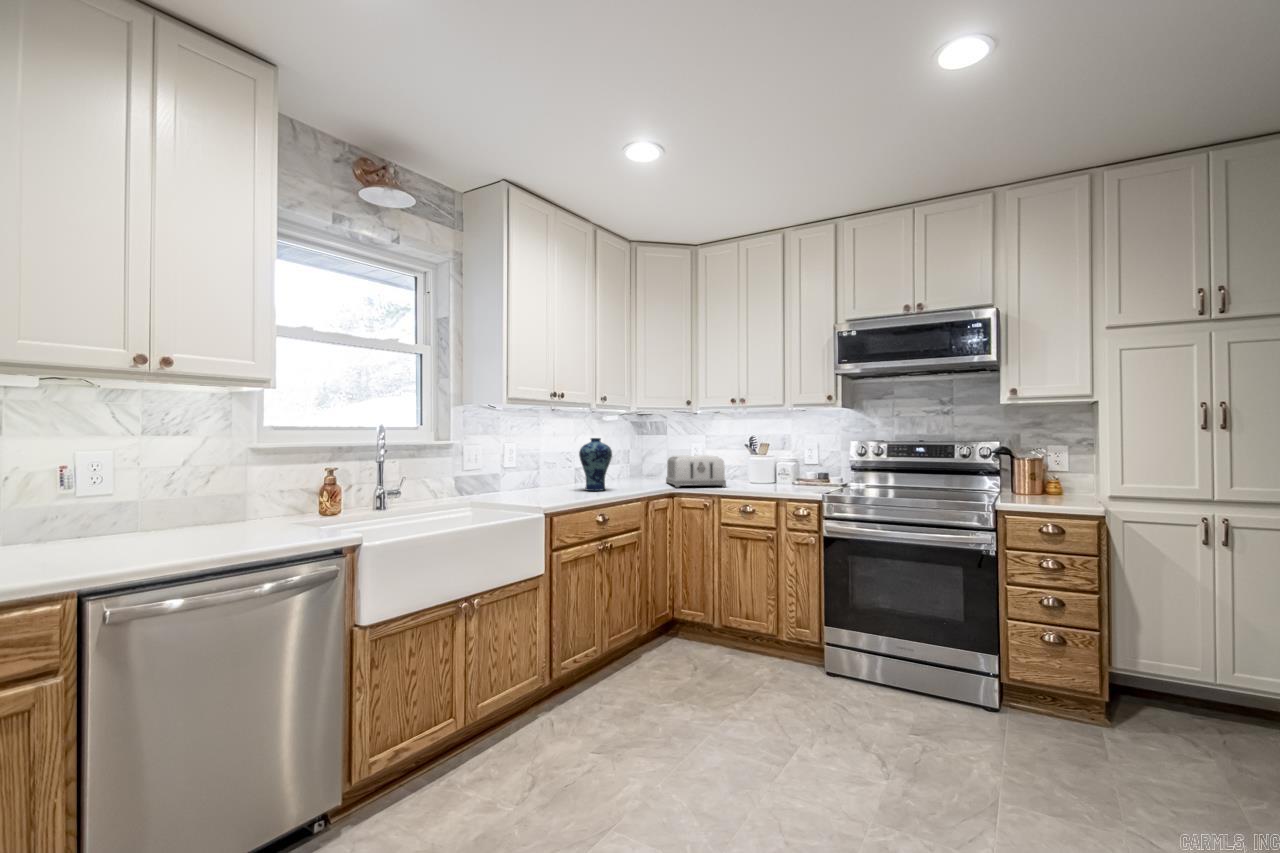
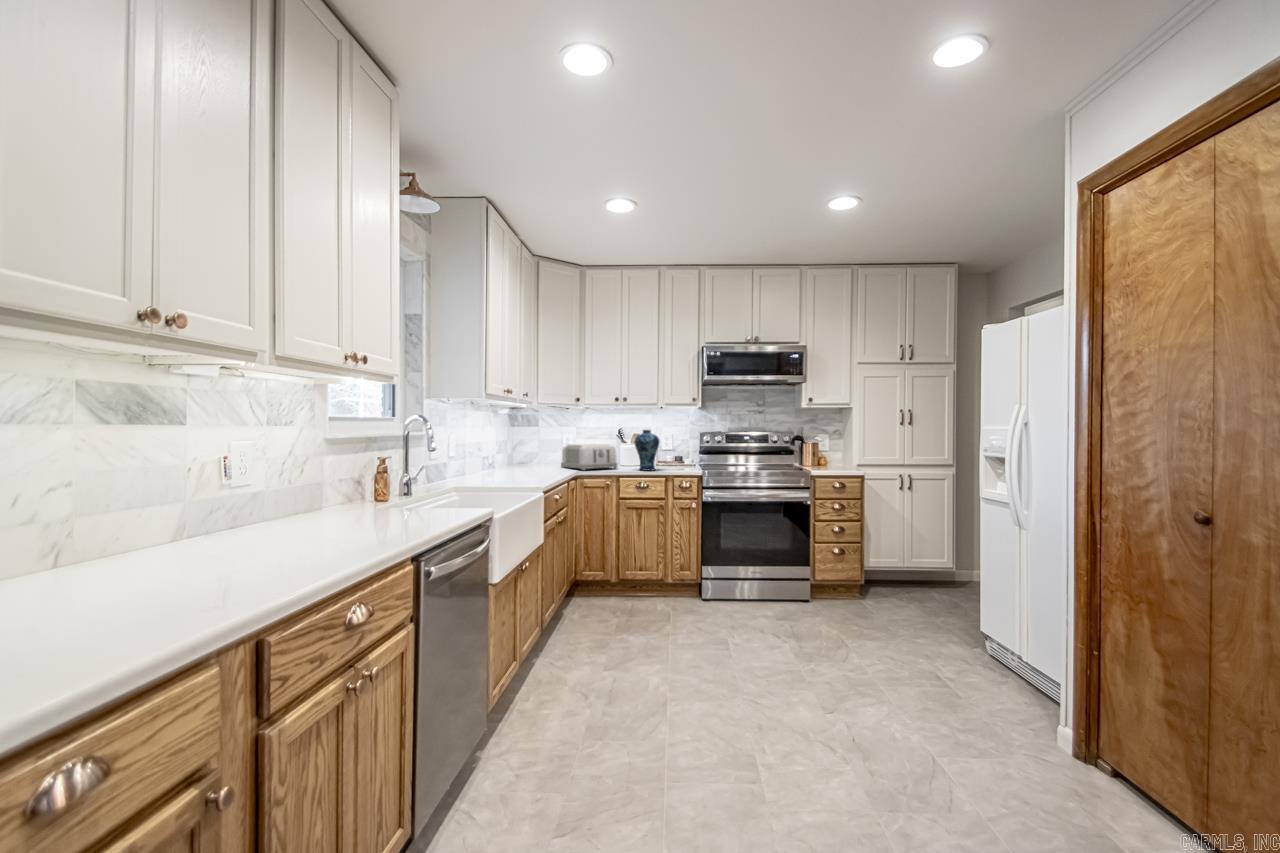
vase: present [579,438,612,491] -> present [635,430,659,471]

